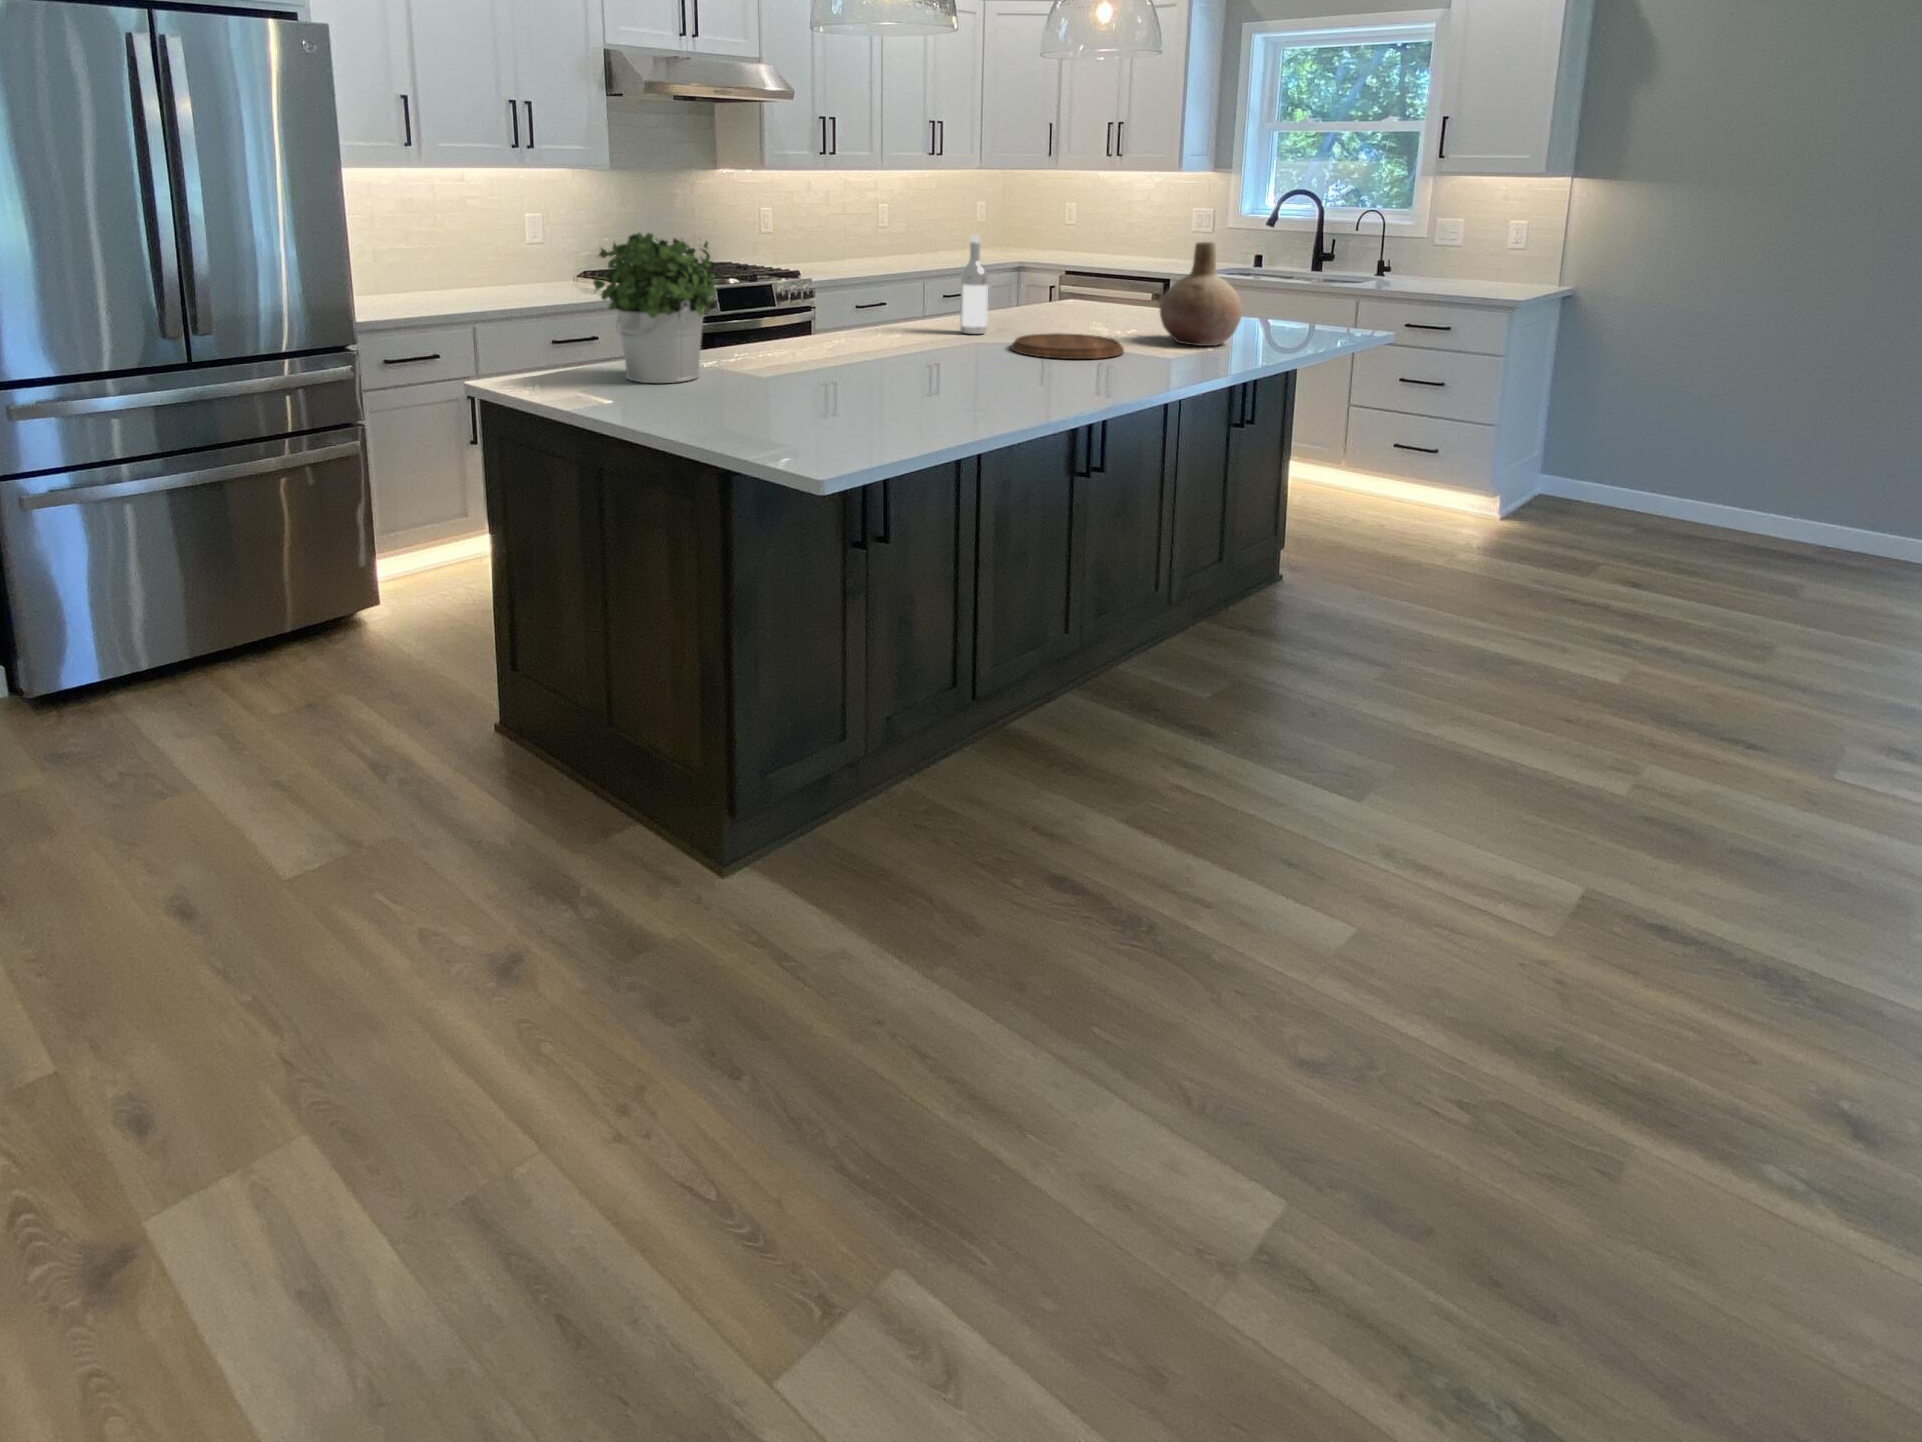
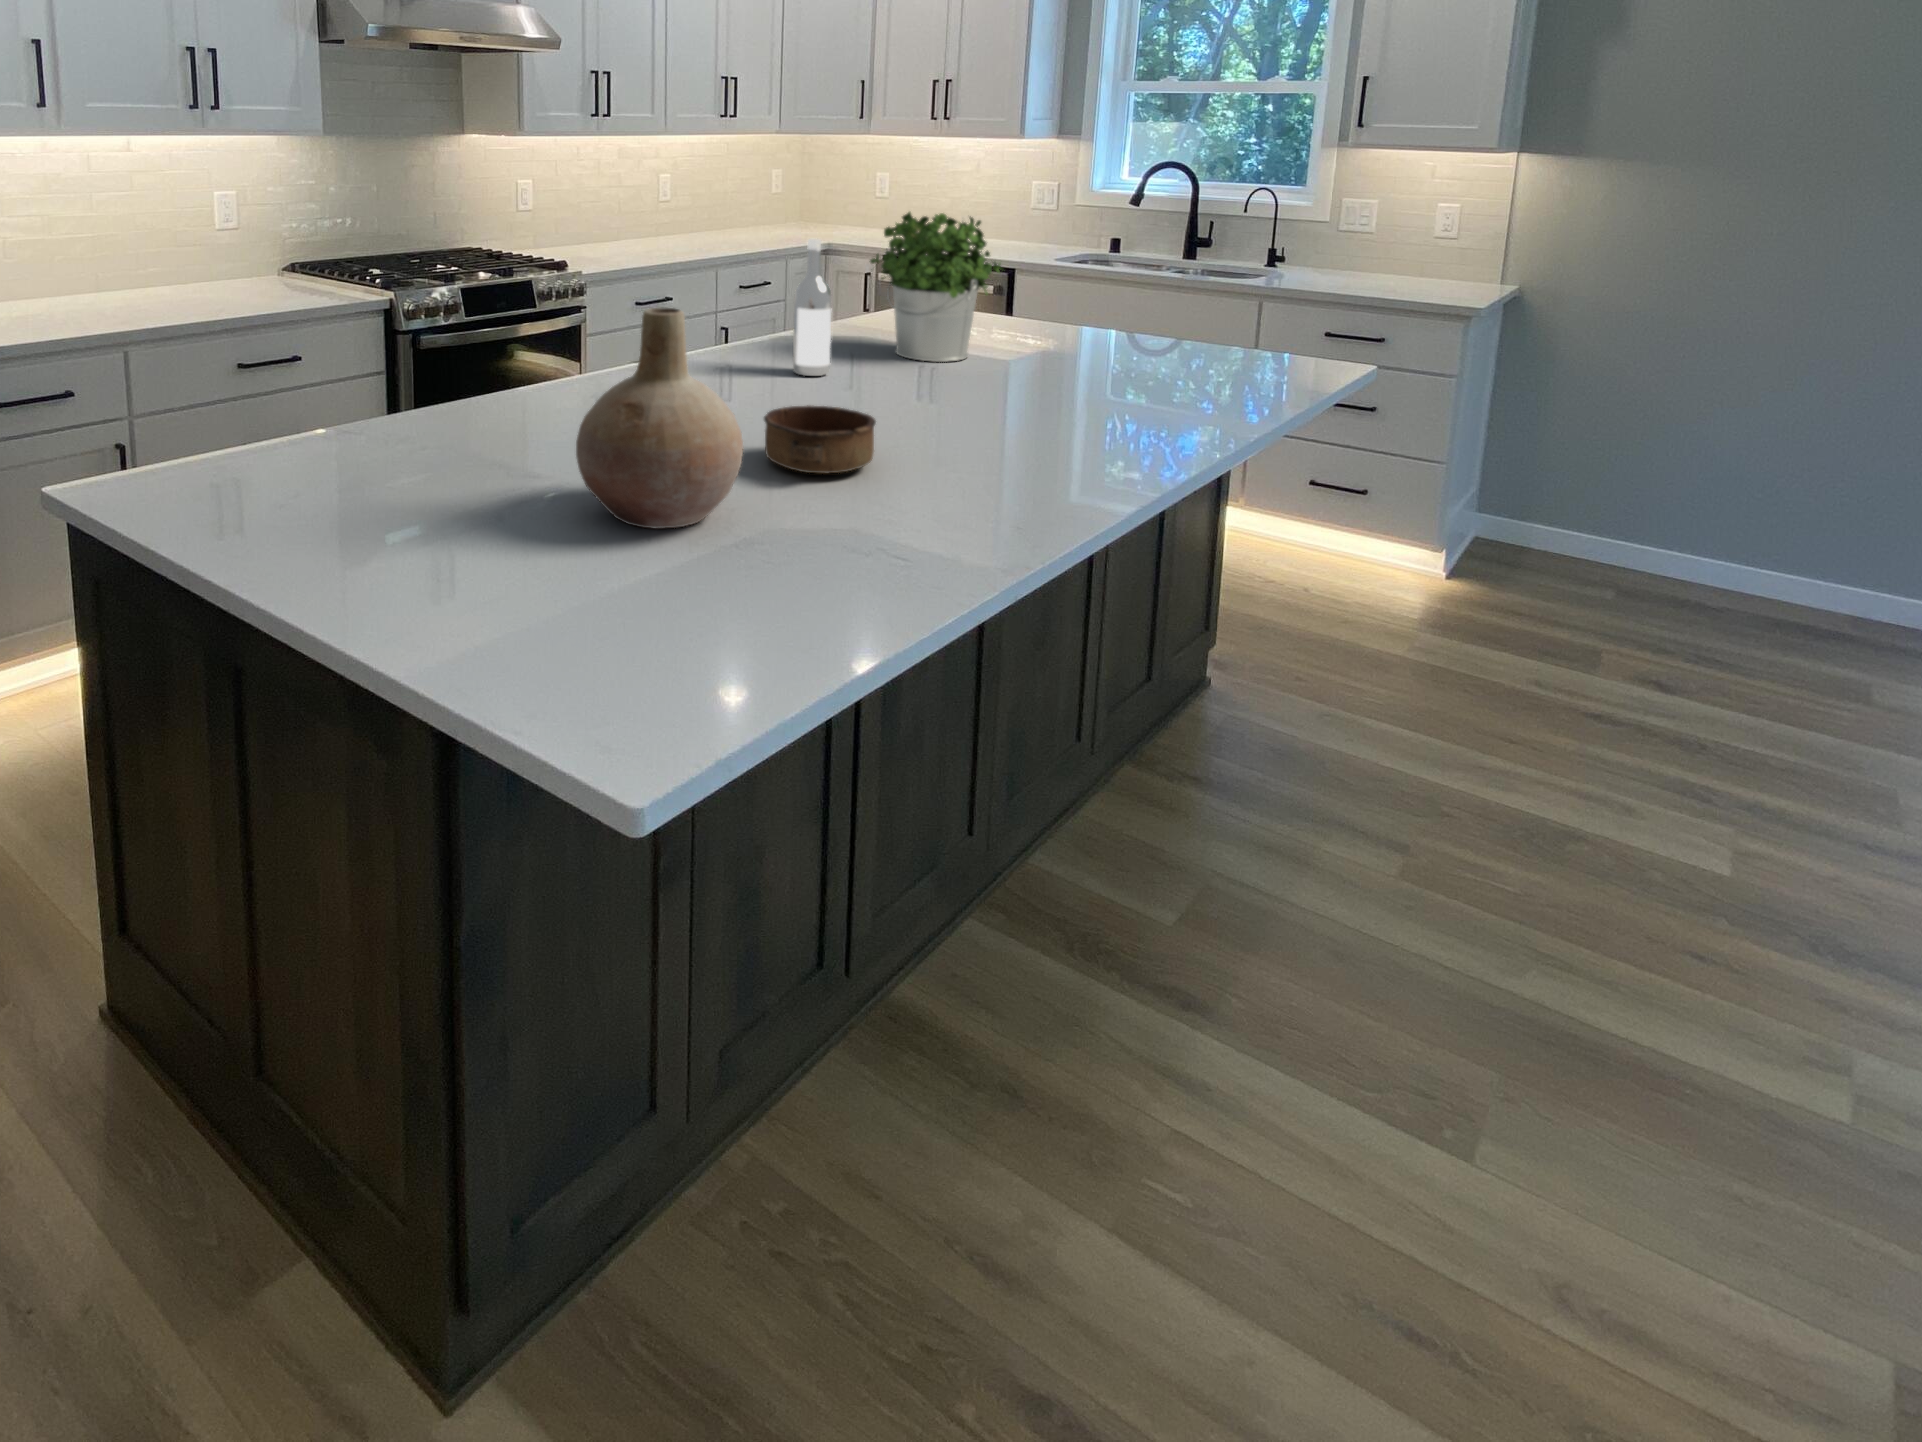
potted plant: present [593,233,716,383] -> present [870,212,1002,362]
vase: present [1160,242,1242,346] -> present [576,308,743,529]
cutting board: present [1011,333,1124,359] -> none [873,379,1035,429]
bowl: none [925,337,999,375] -> present [764,405,876,473]

